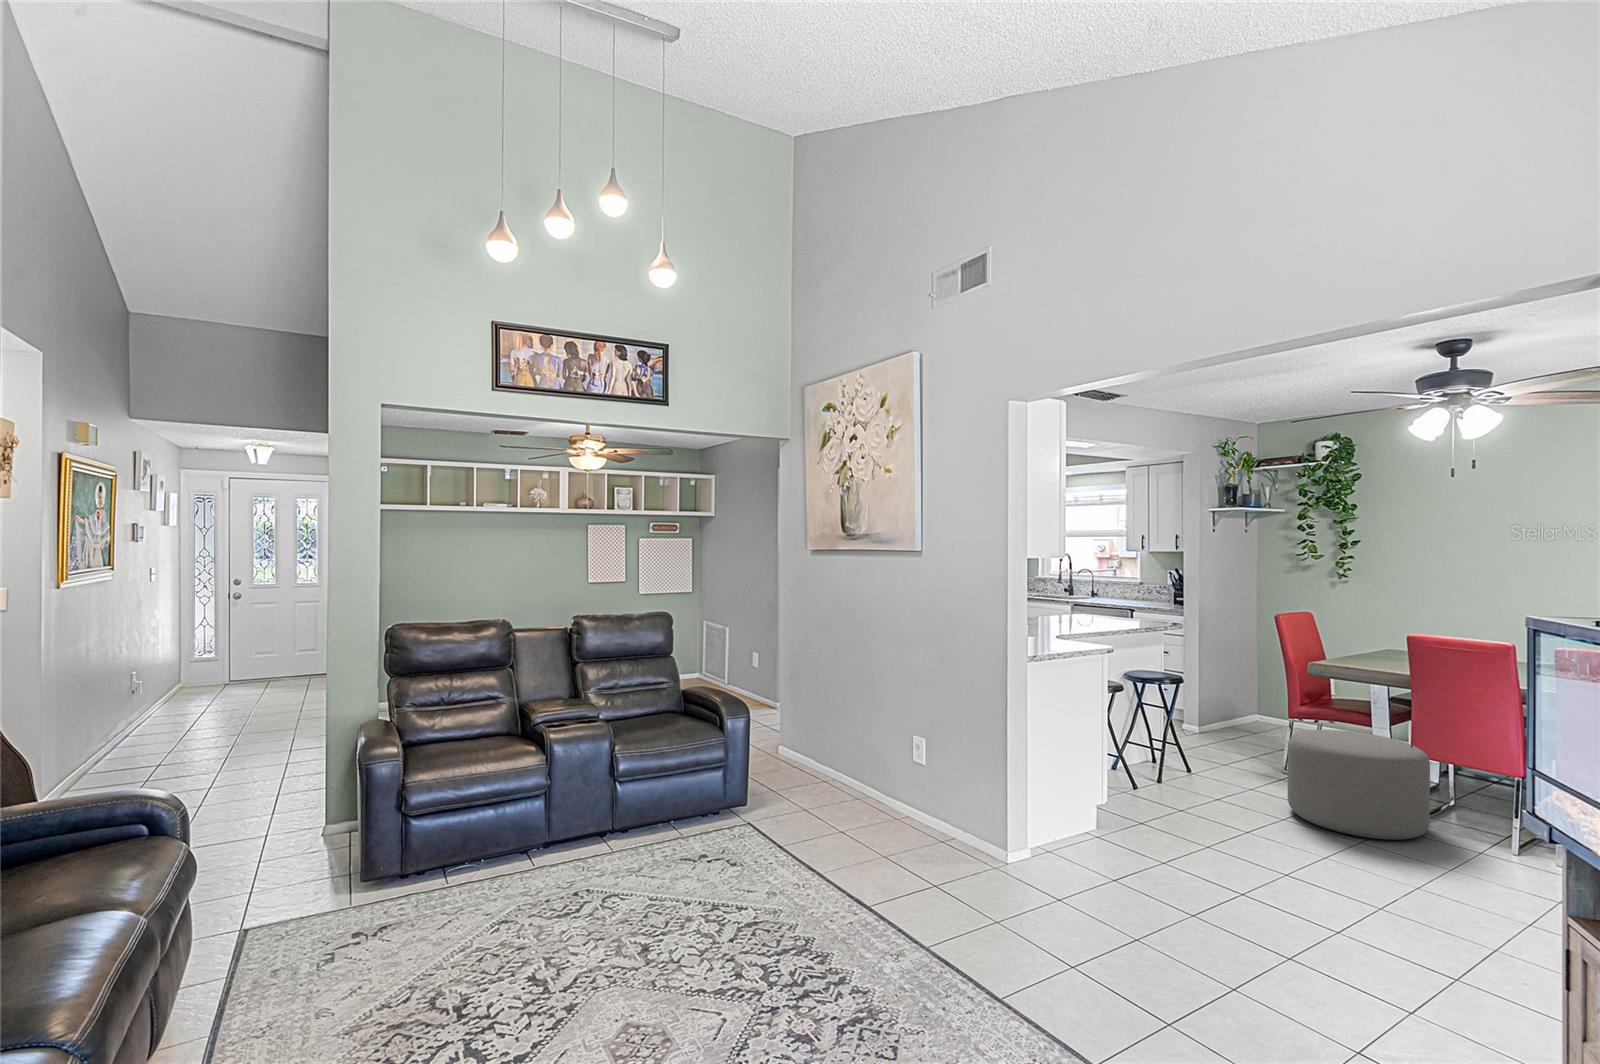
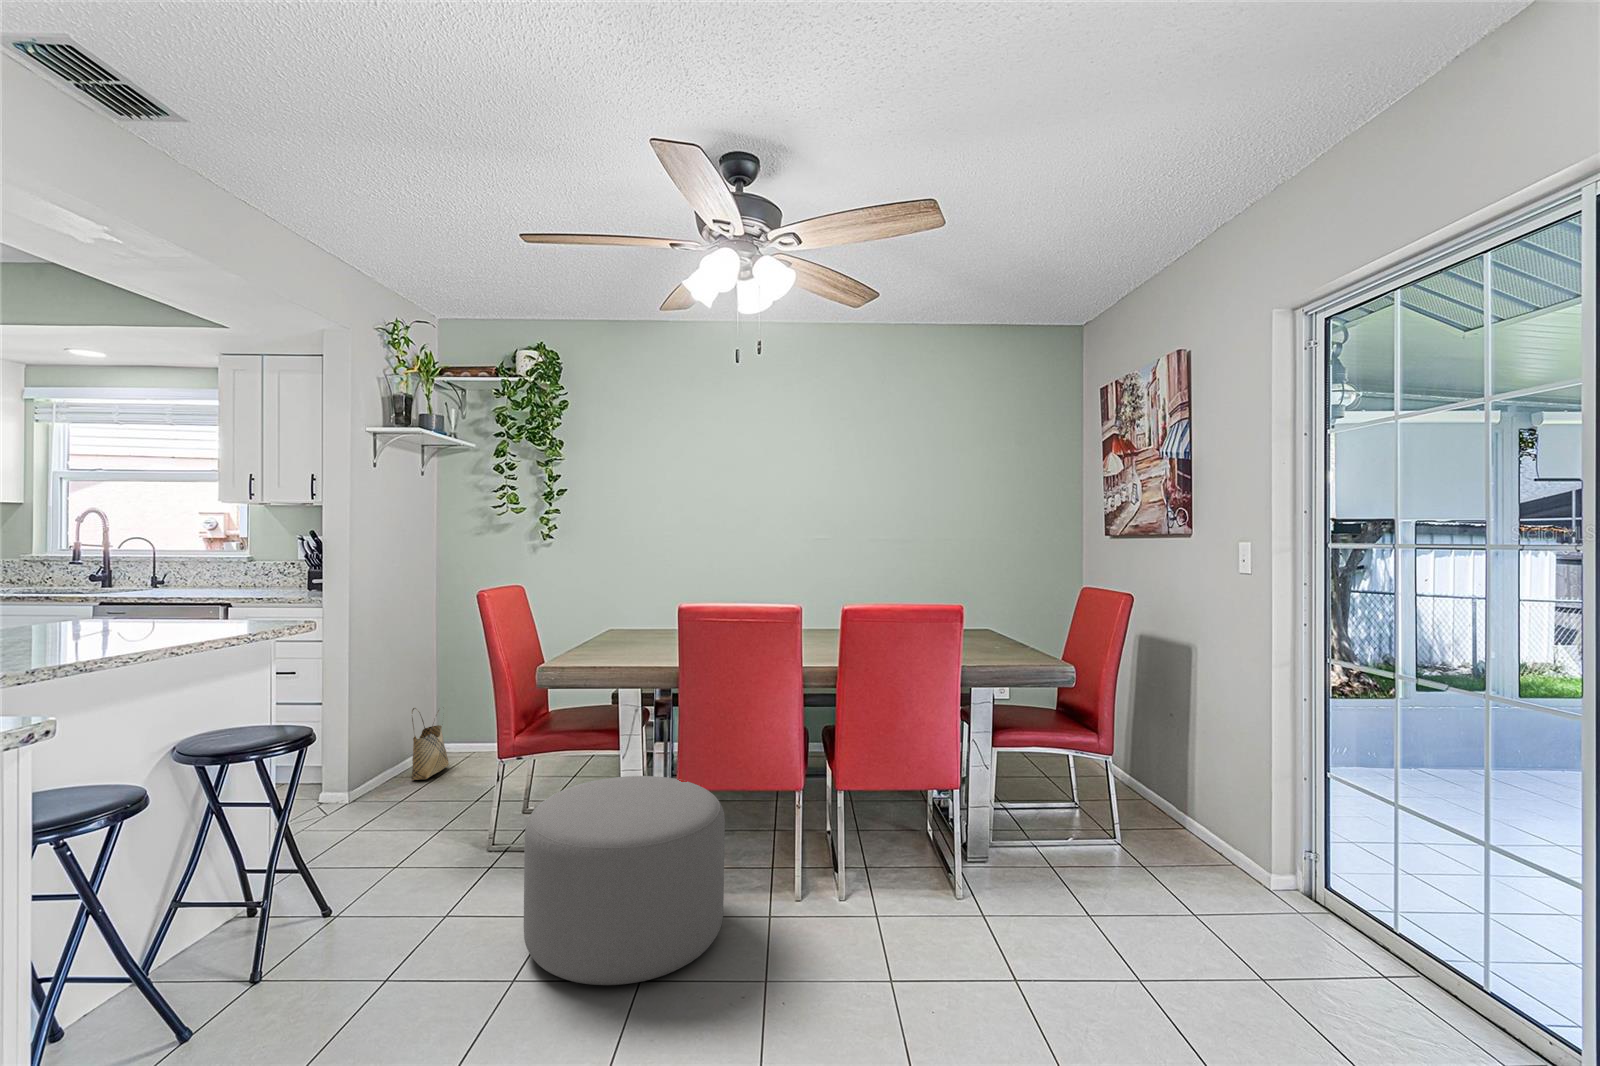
woven basket: none [1238,685,1265,732] -> present [411,707,449,780]

